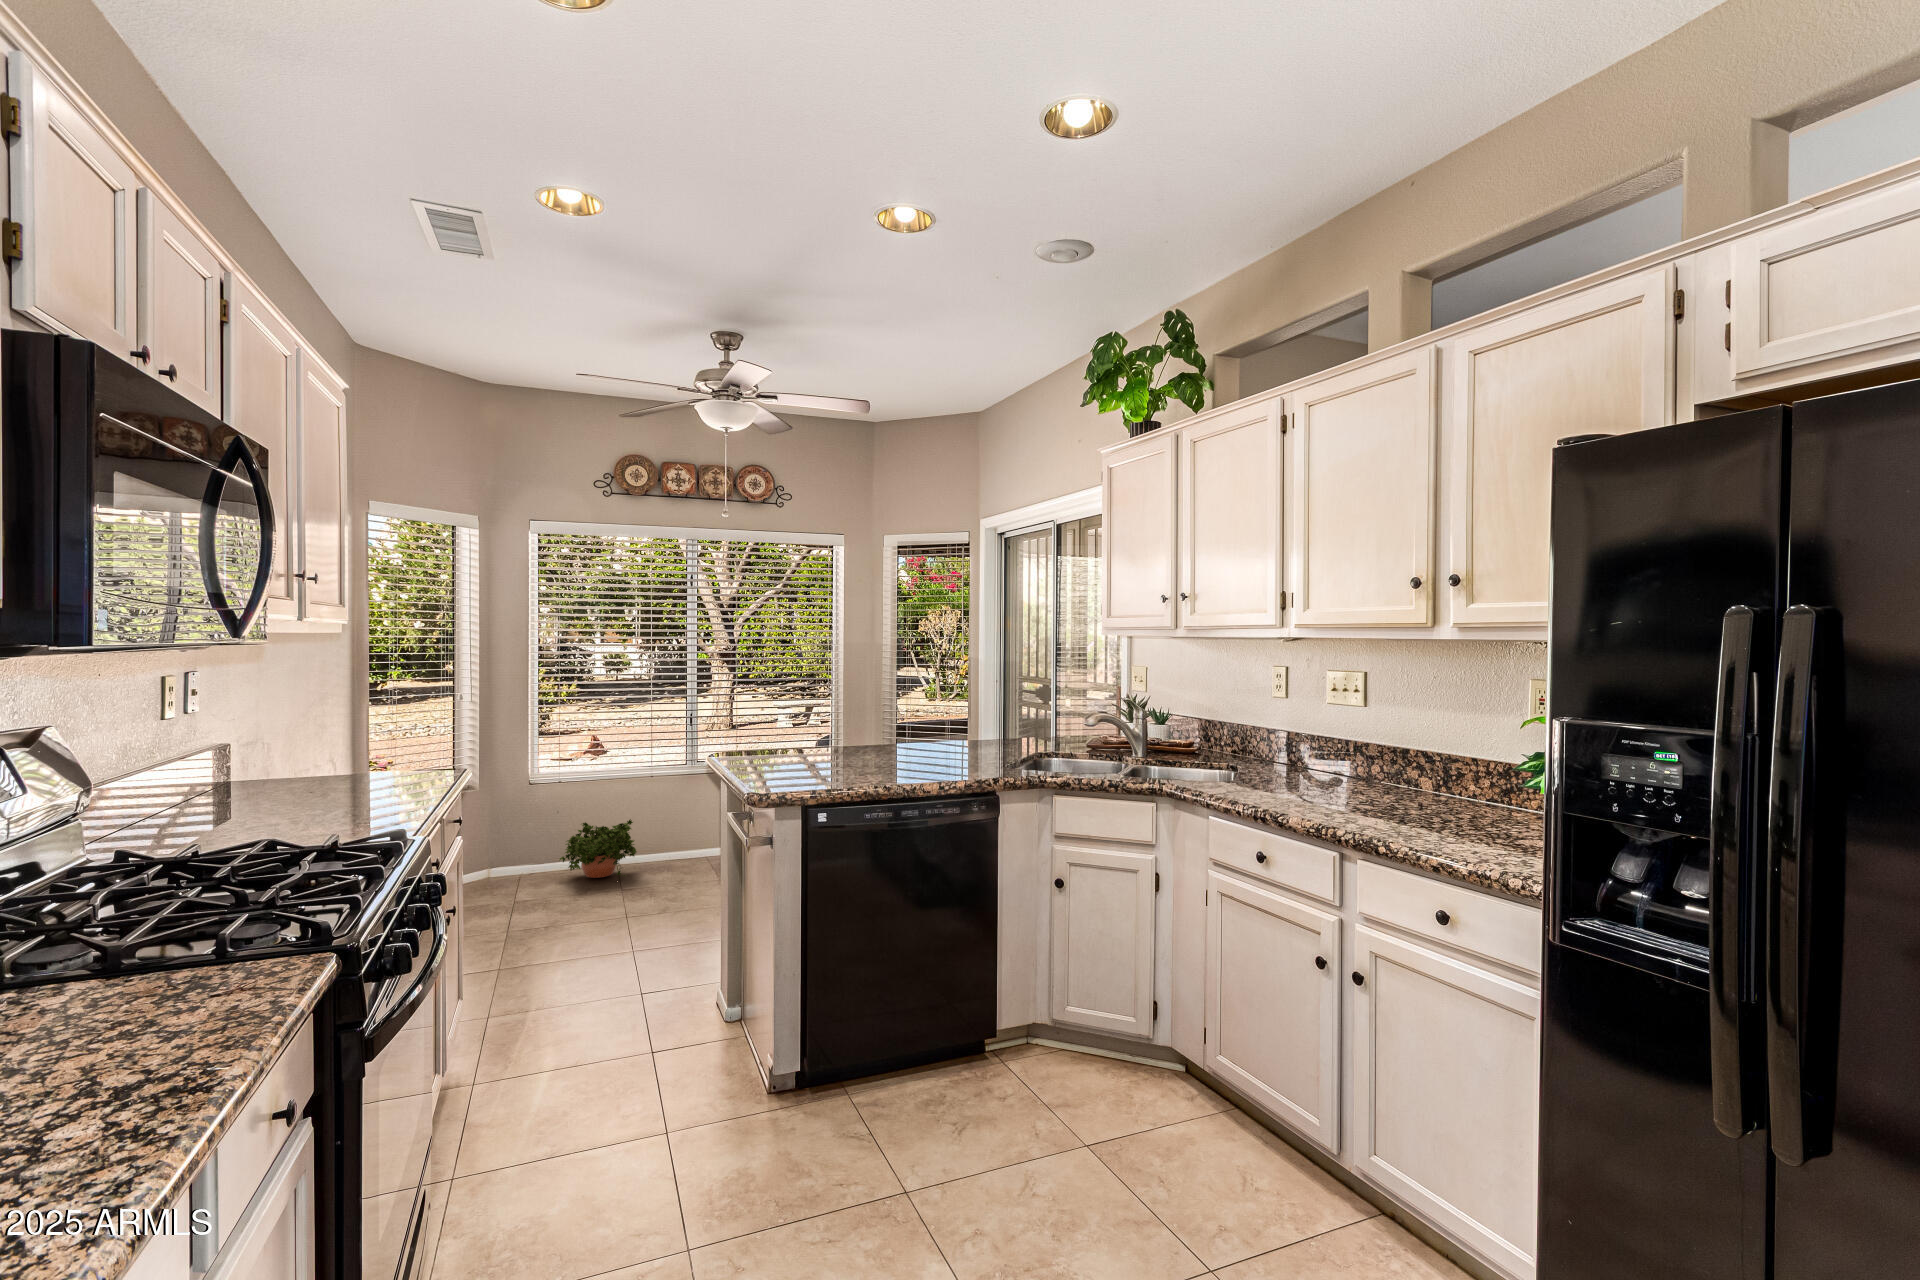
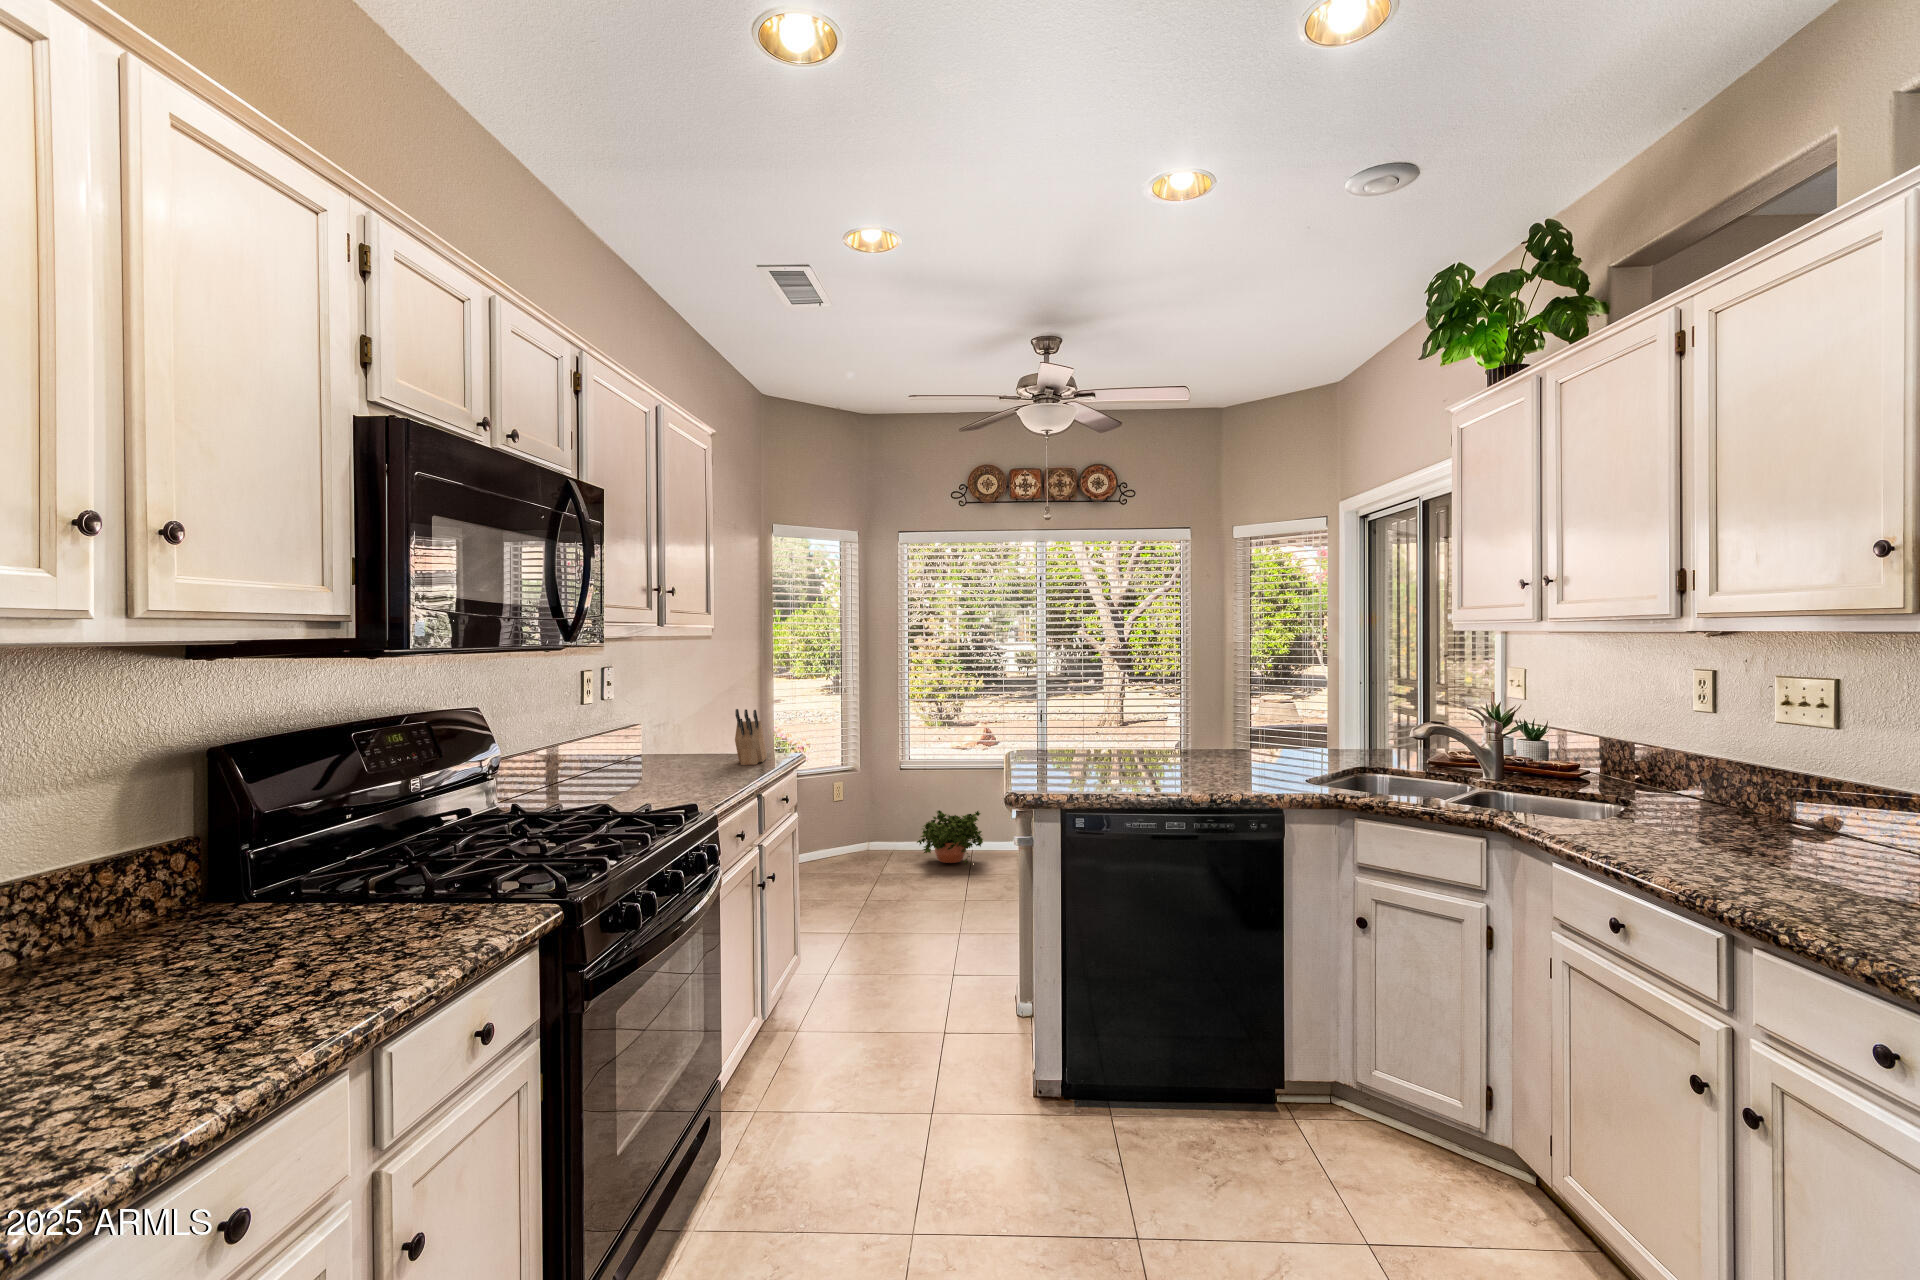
knife block: none [395,722,428,787] -> present [735,709,767,765]

